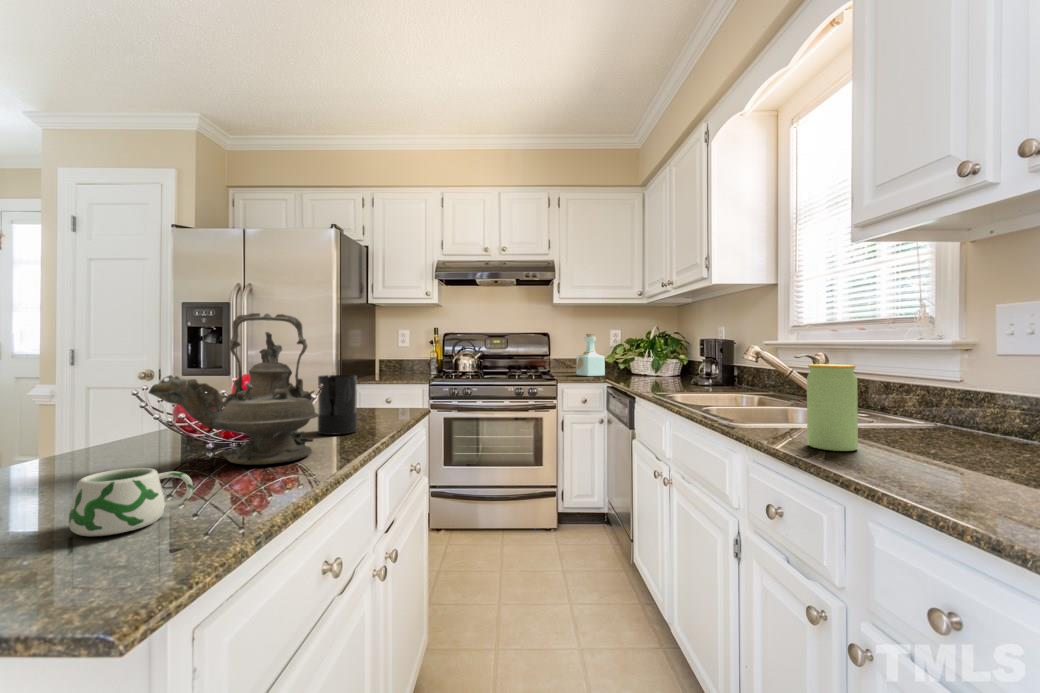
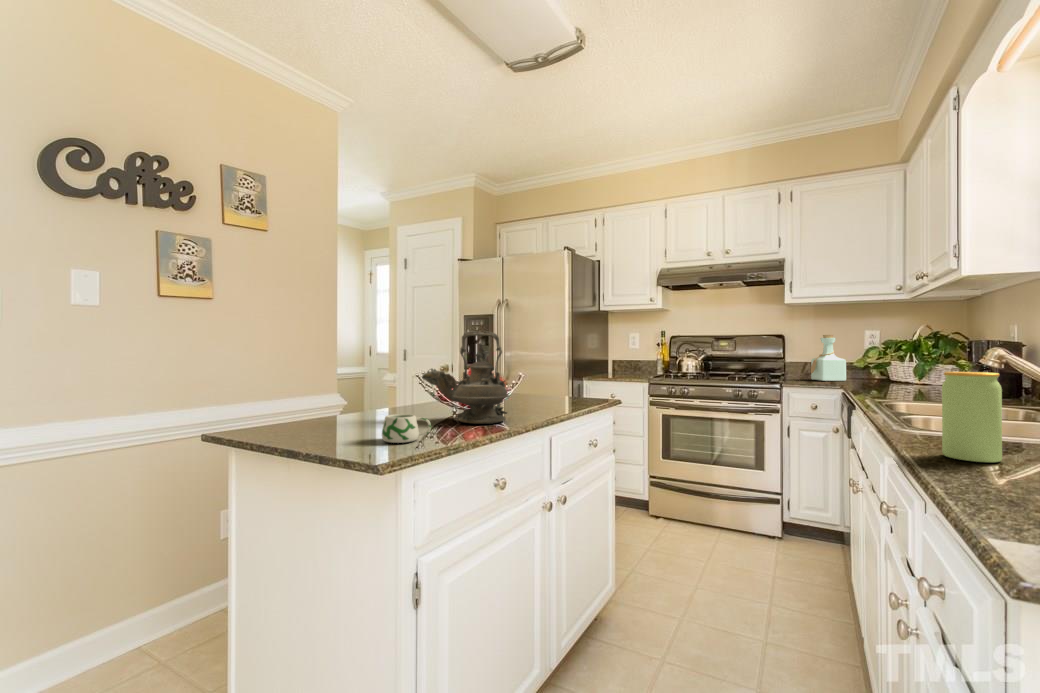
candle: present [318,371,357,435] -> none [519,367,545,413]

